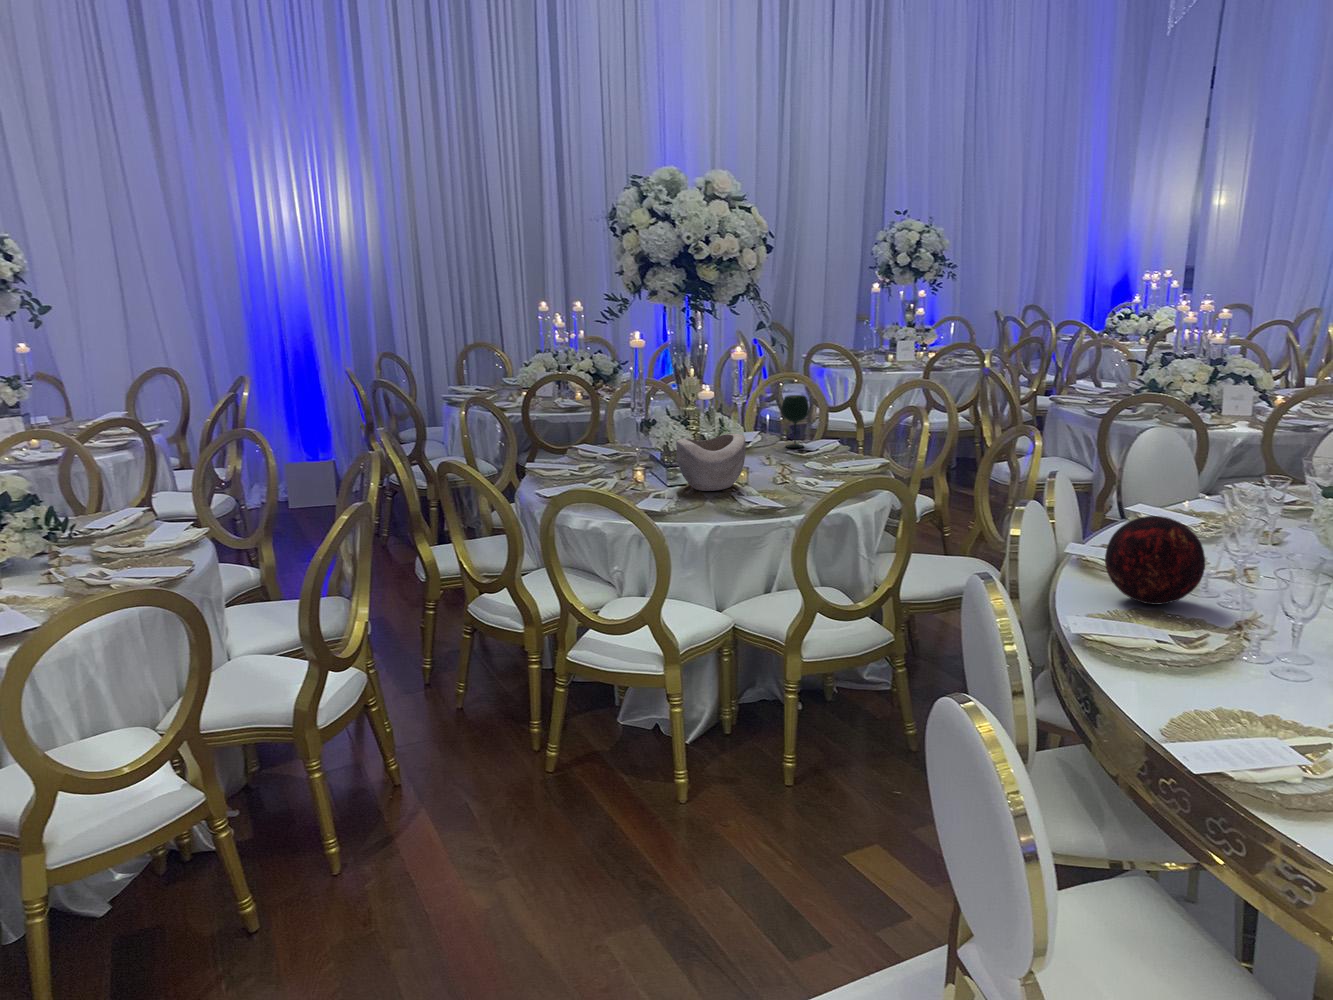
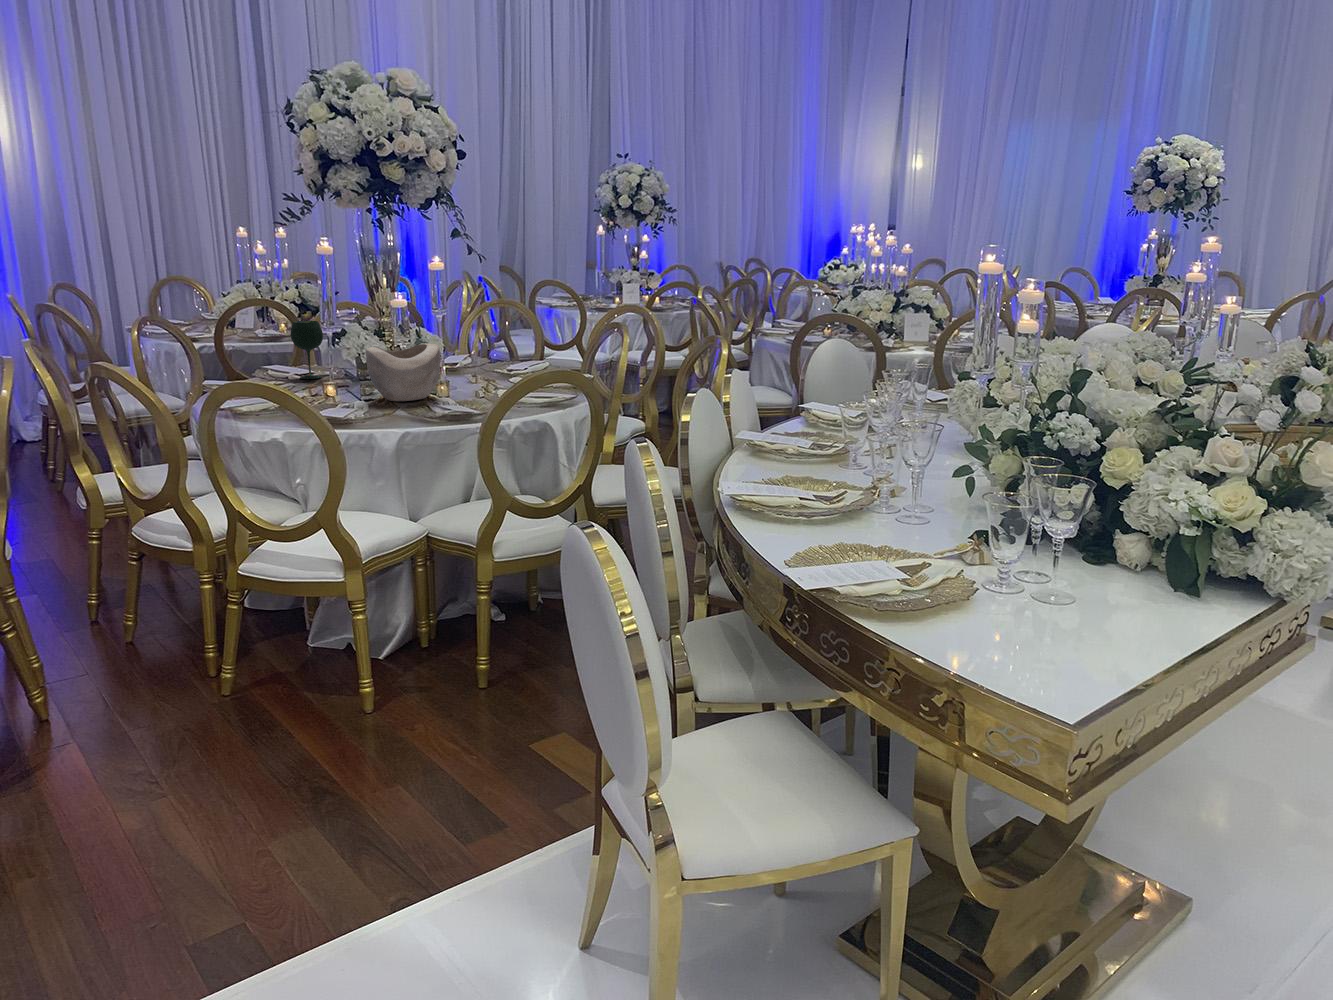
wine glass: present [781,395,809,448] -> present [291,321,323,379]
decorative orb: present [1105,516,1205,605] -> none [748,387,829,467]

